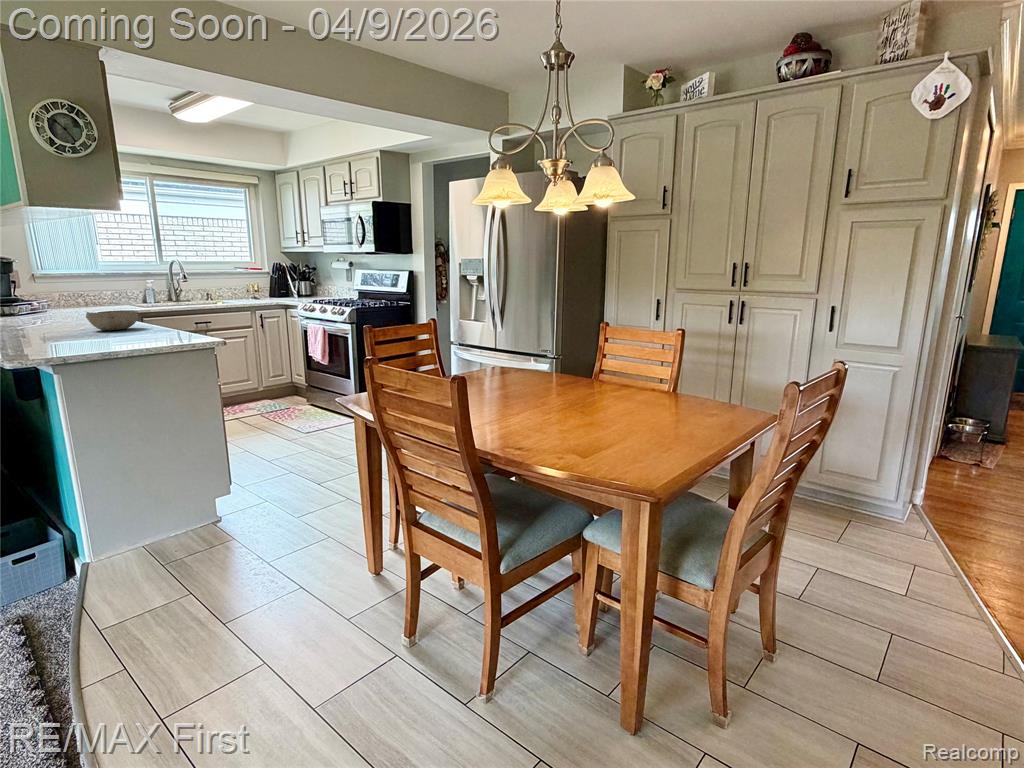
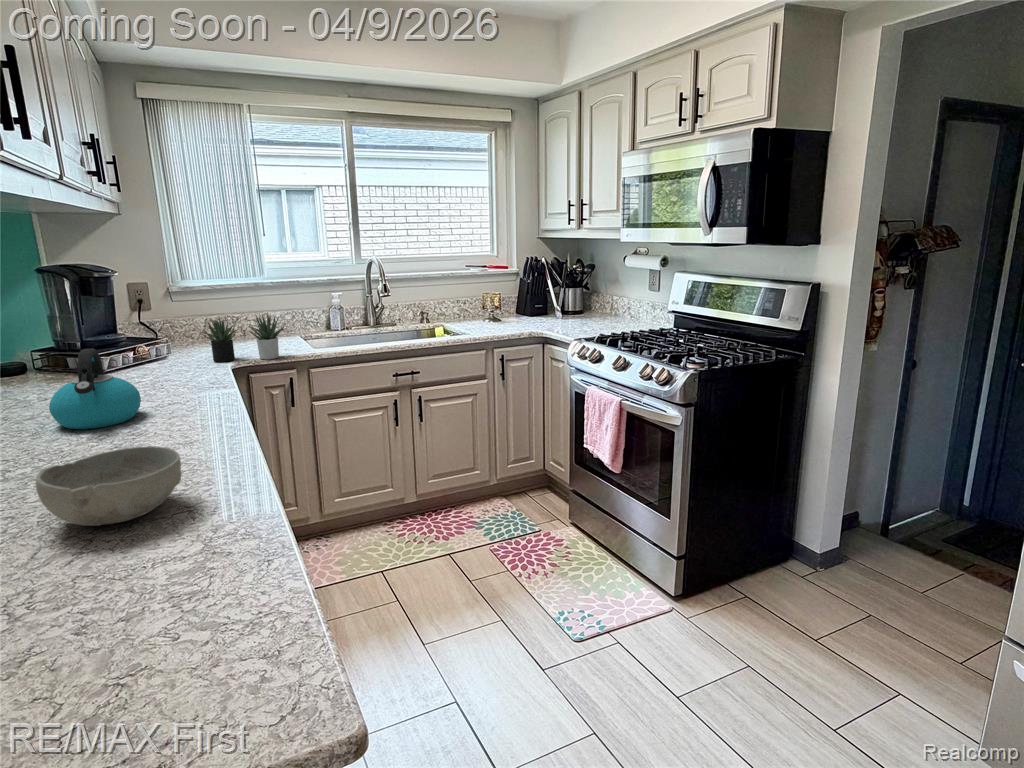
succulent plant: none [74,283,132,311] -> present [202,314,286,362]
kettle: none [31,288,77,323] -> present [49,348,141,429]

